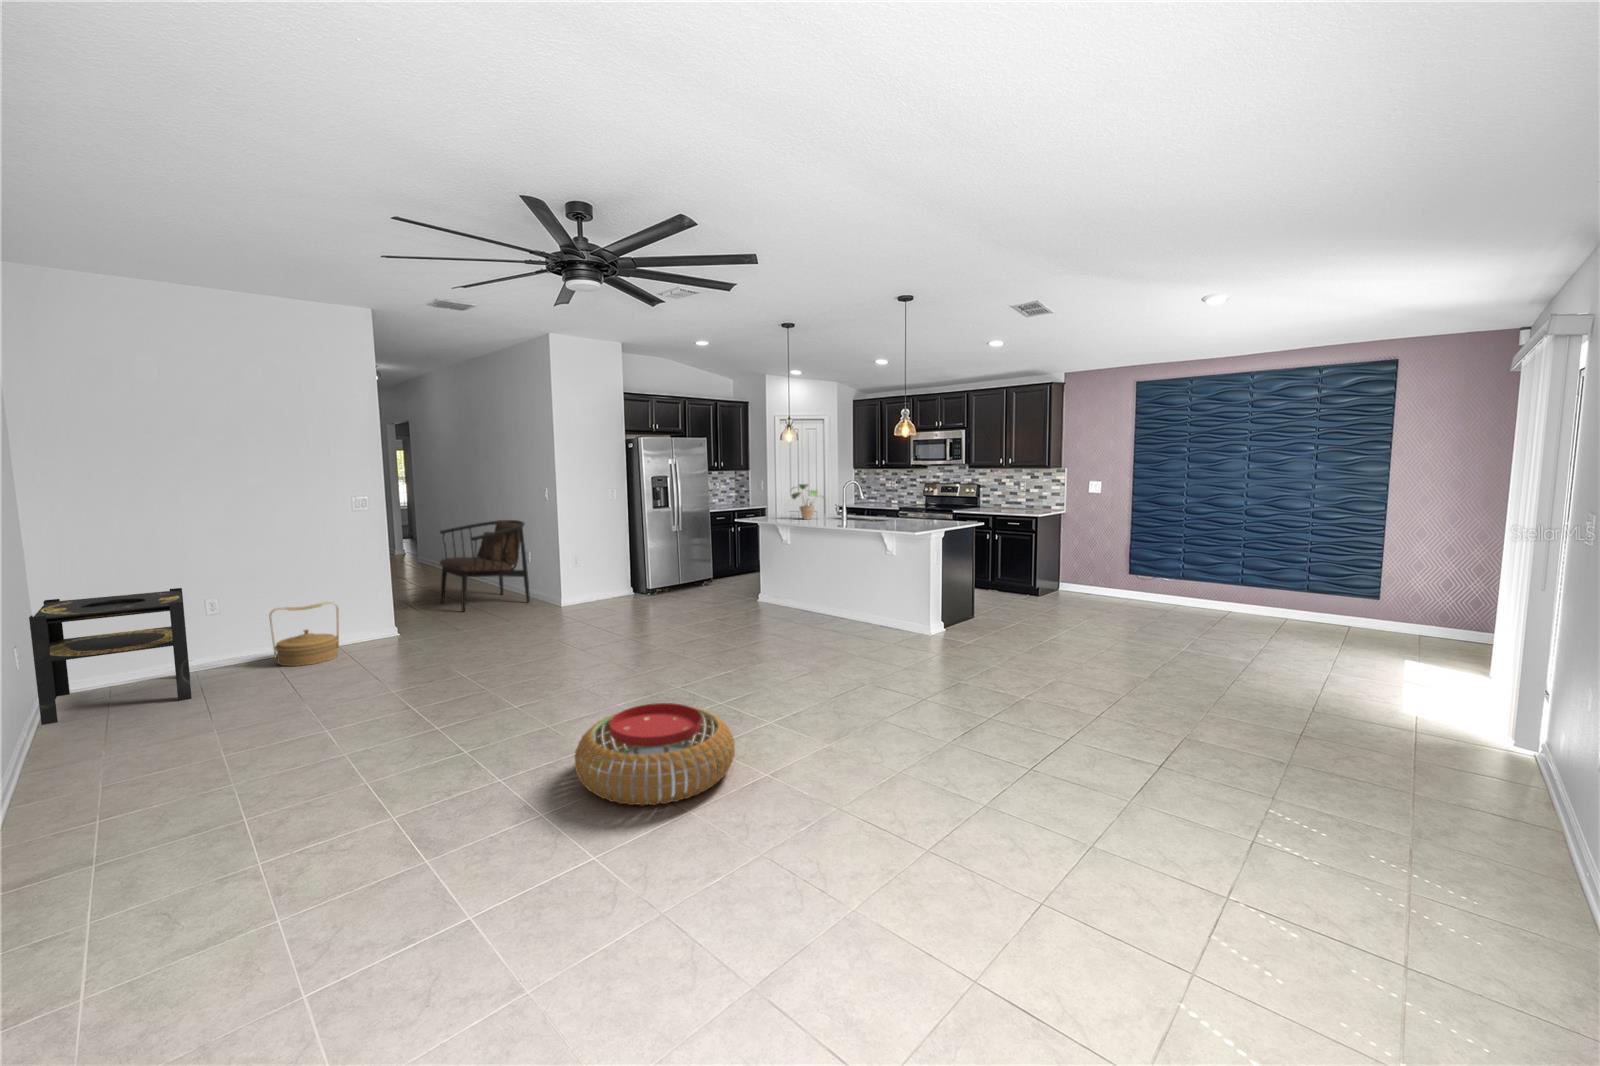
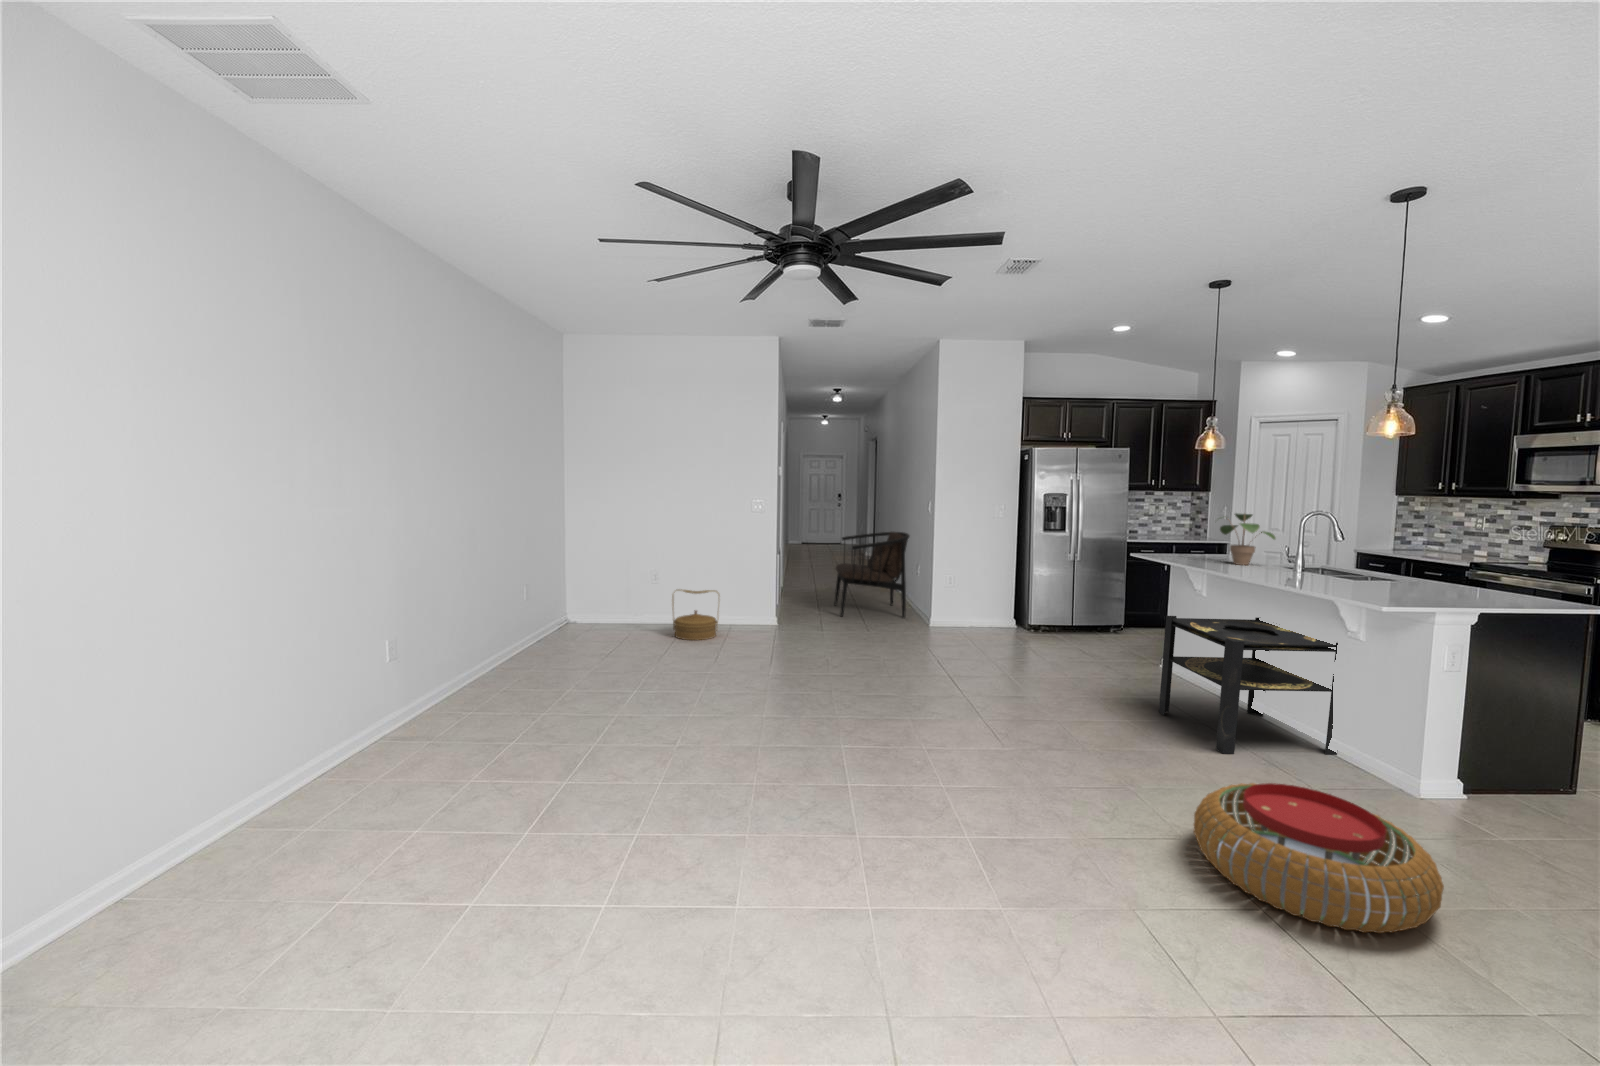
side table: present [29,588,192,725] -> present [1159,616,1338,755]
pouf: present [574,703,735,806] -> present [1194,783,1444,933]

